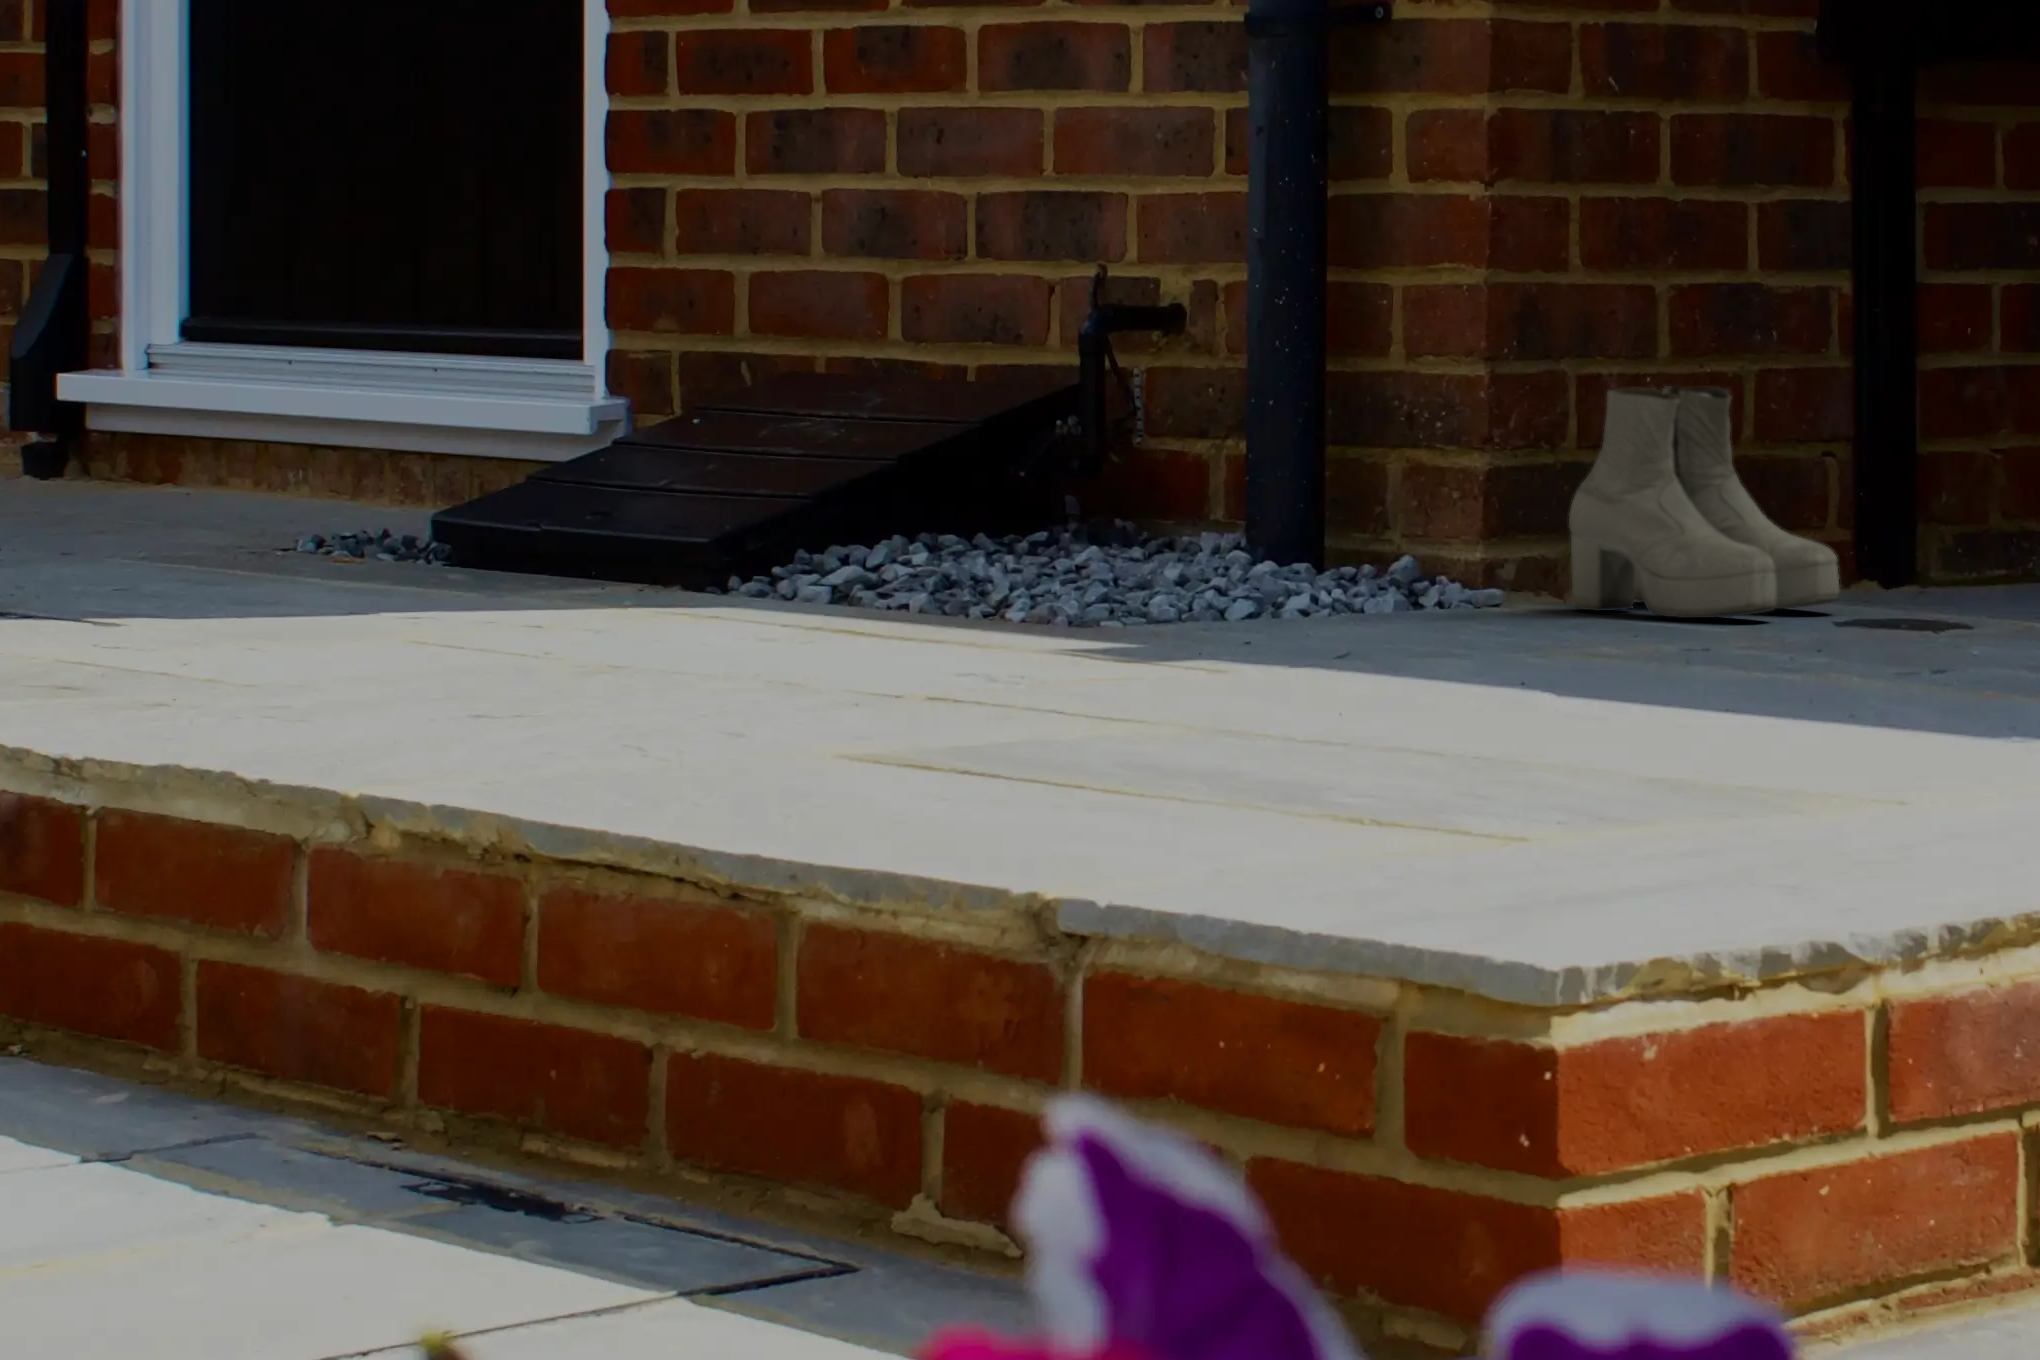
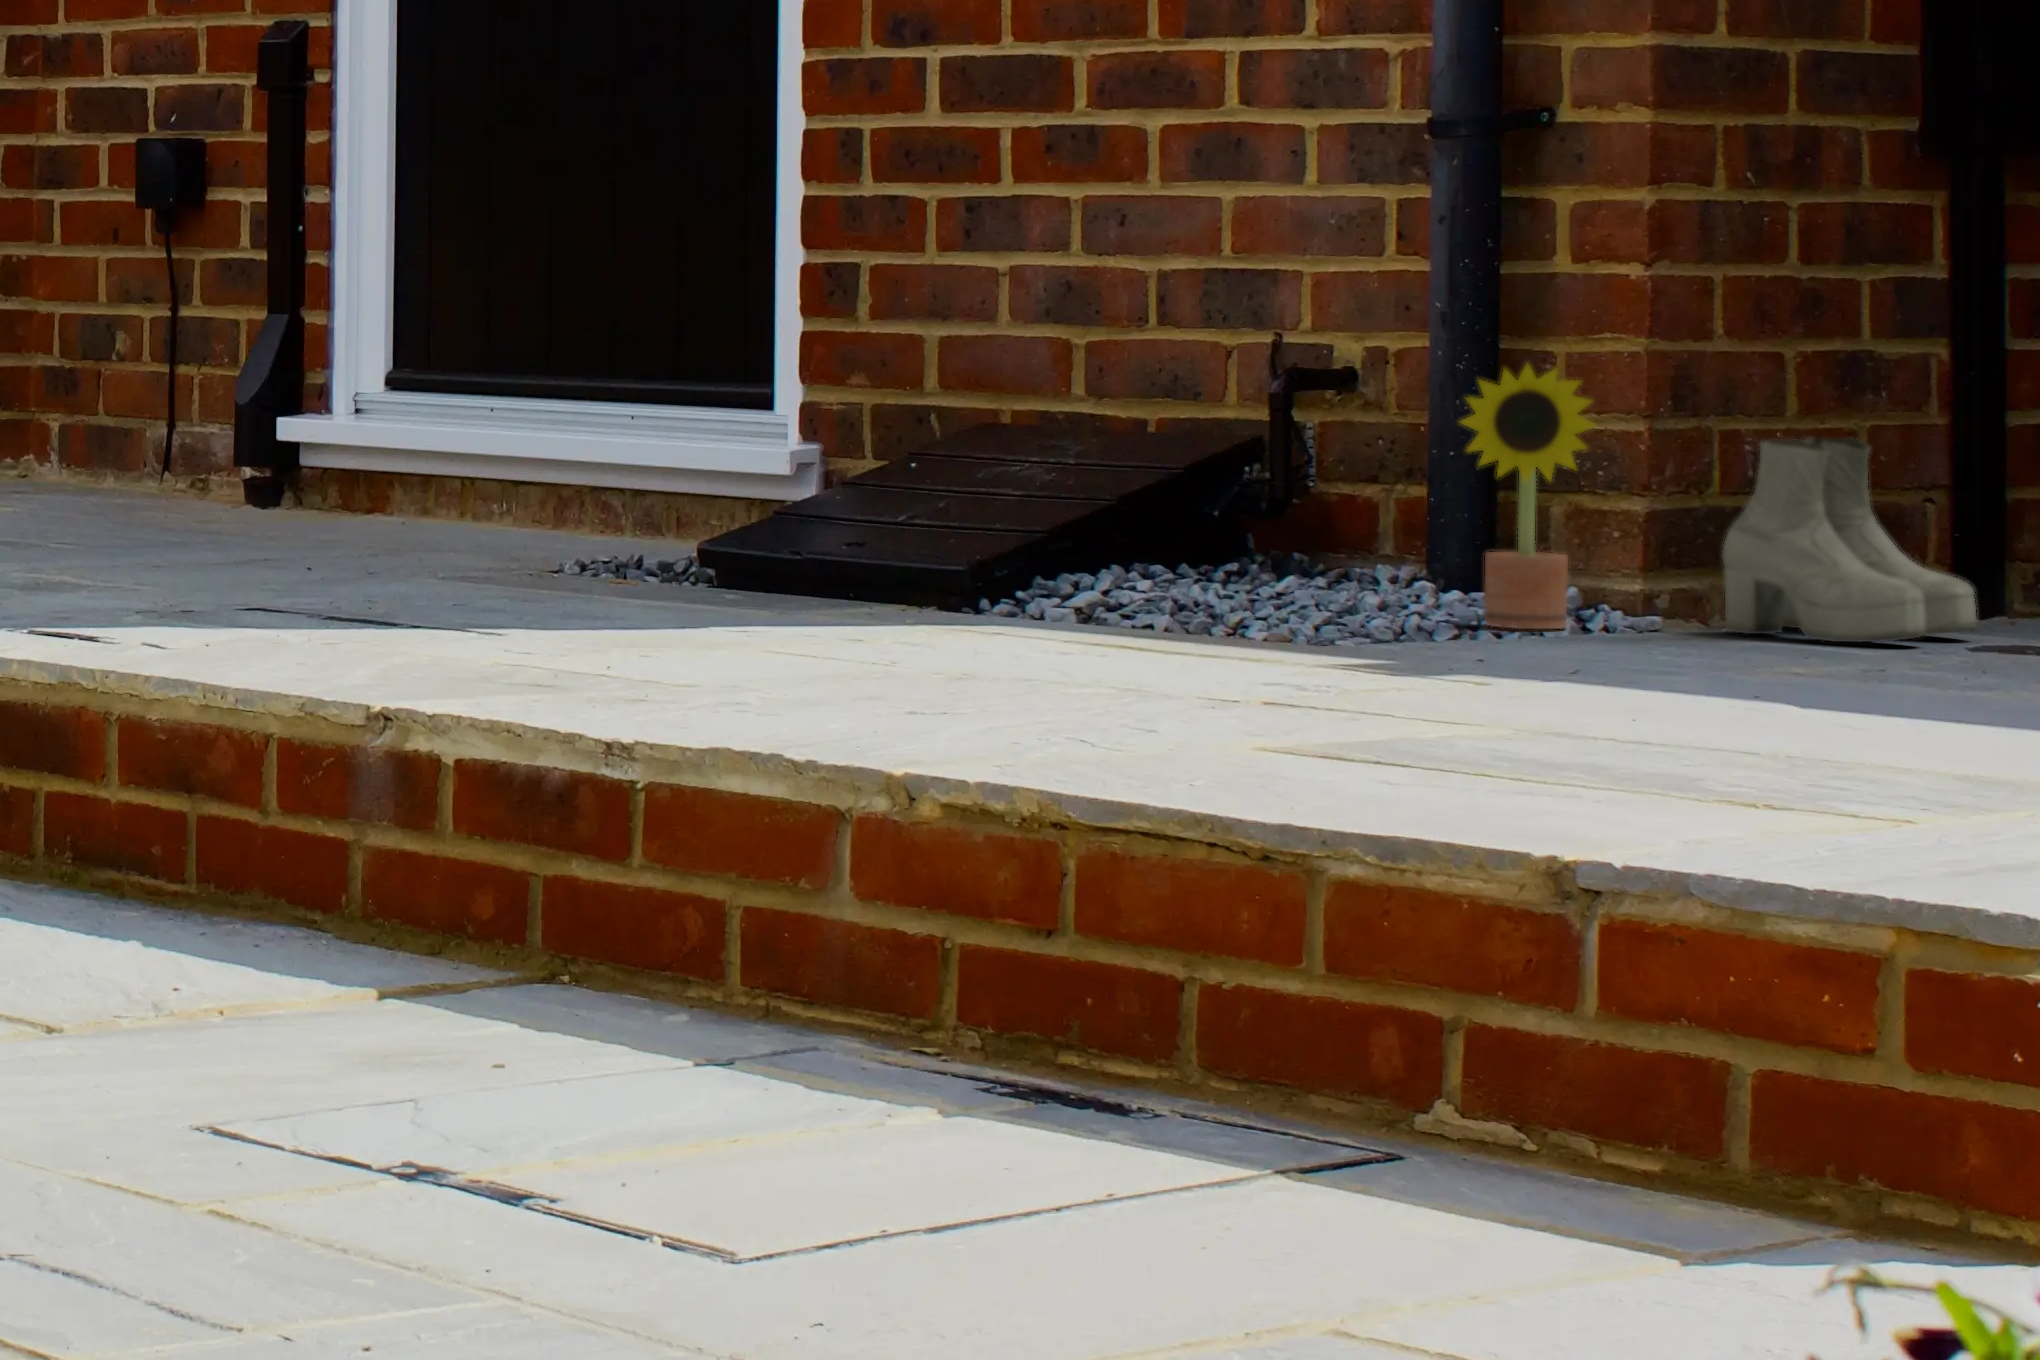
decorative plant: none [1269,298,1425,609] -> present [1461,364,1596,629]

